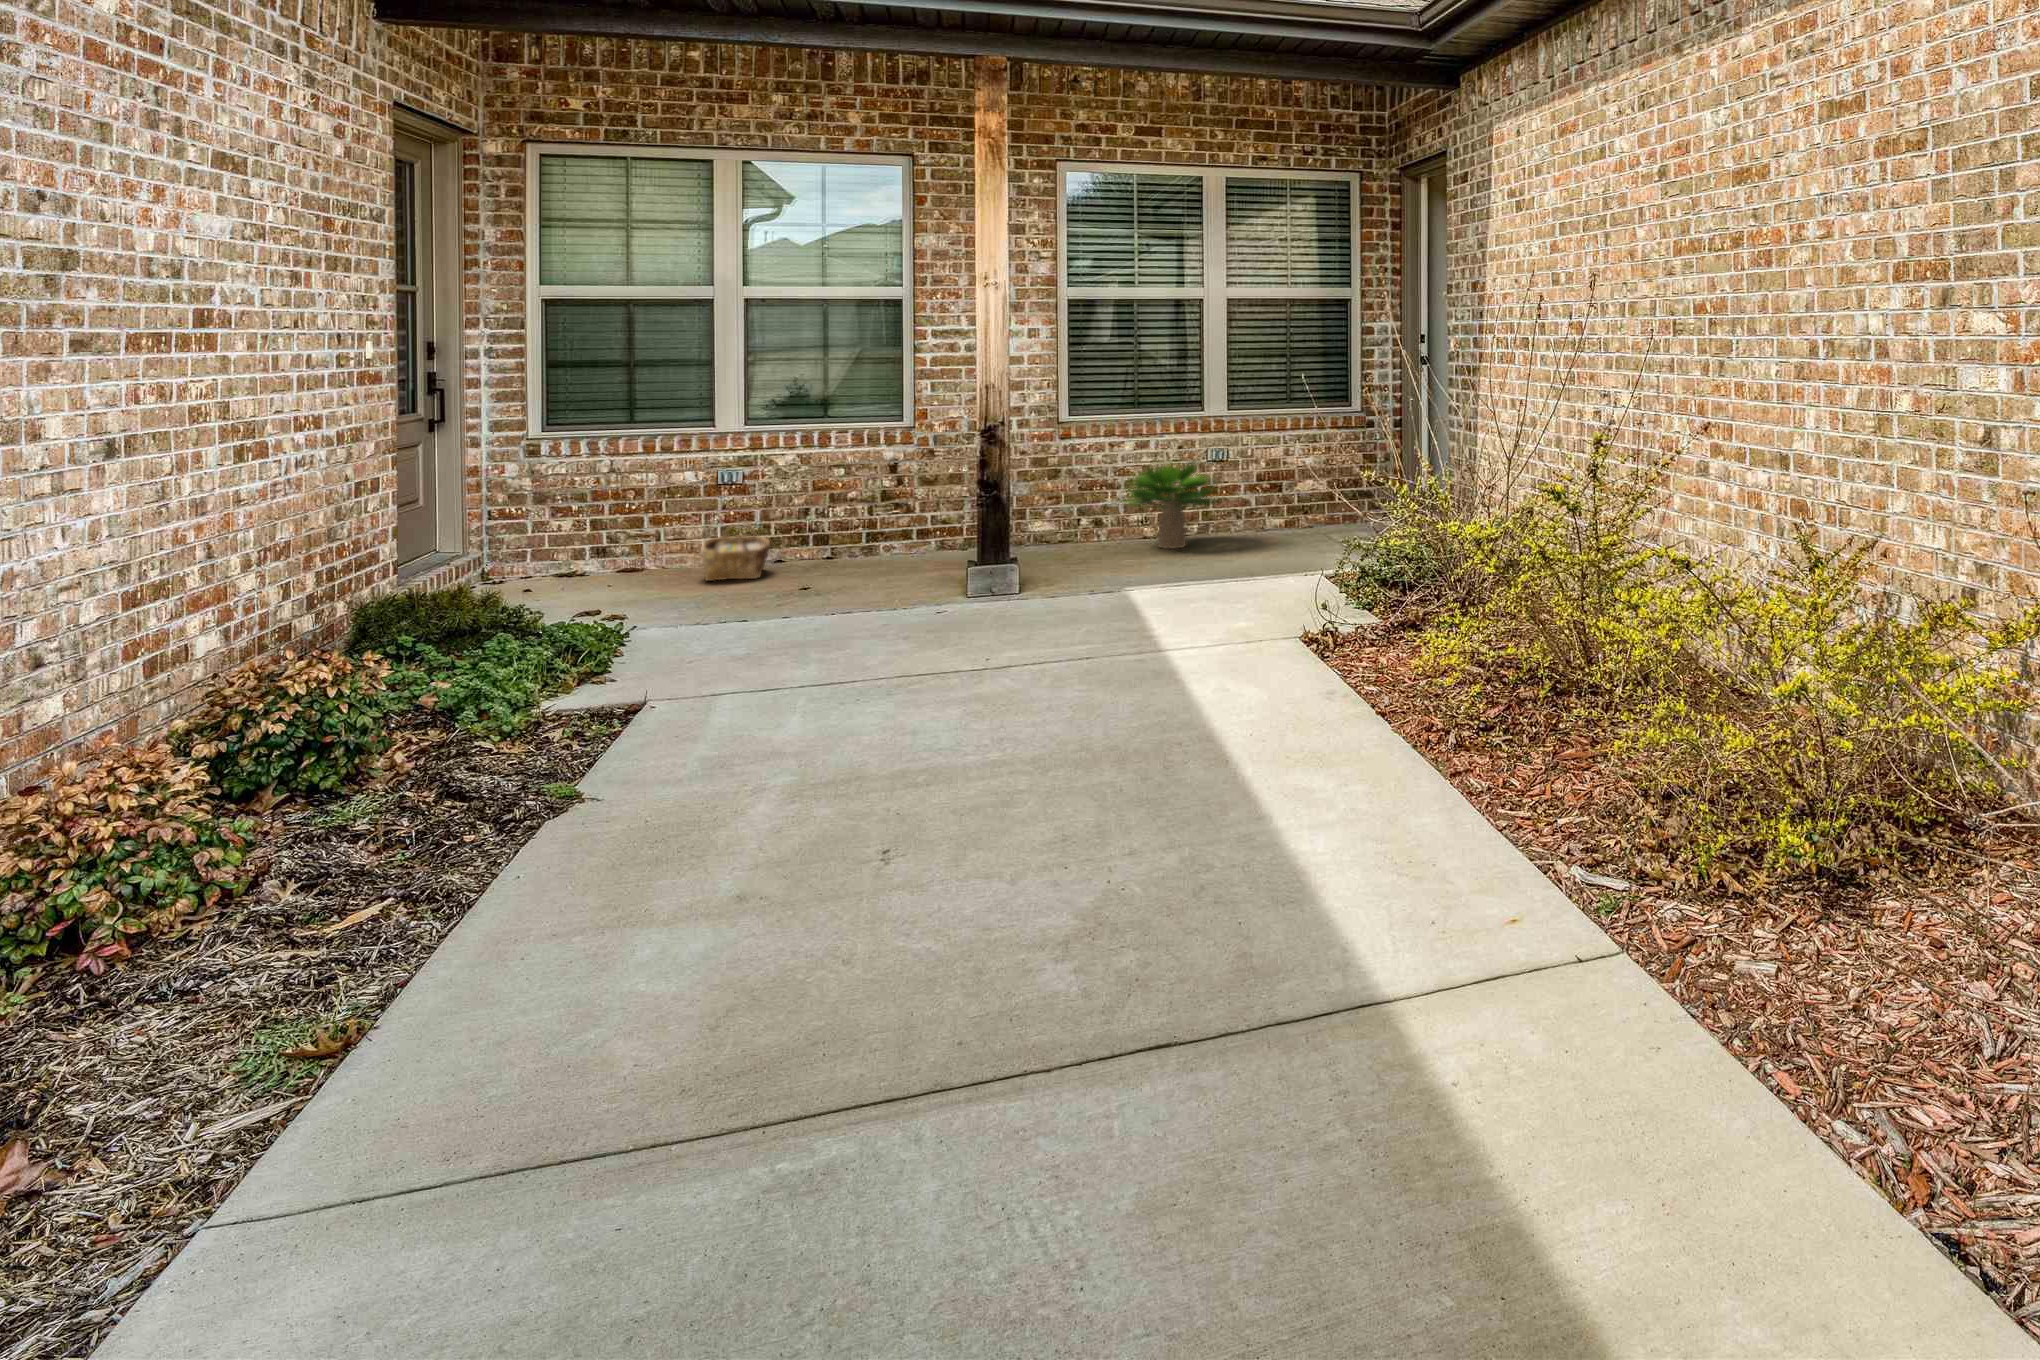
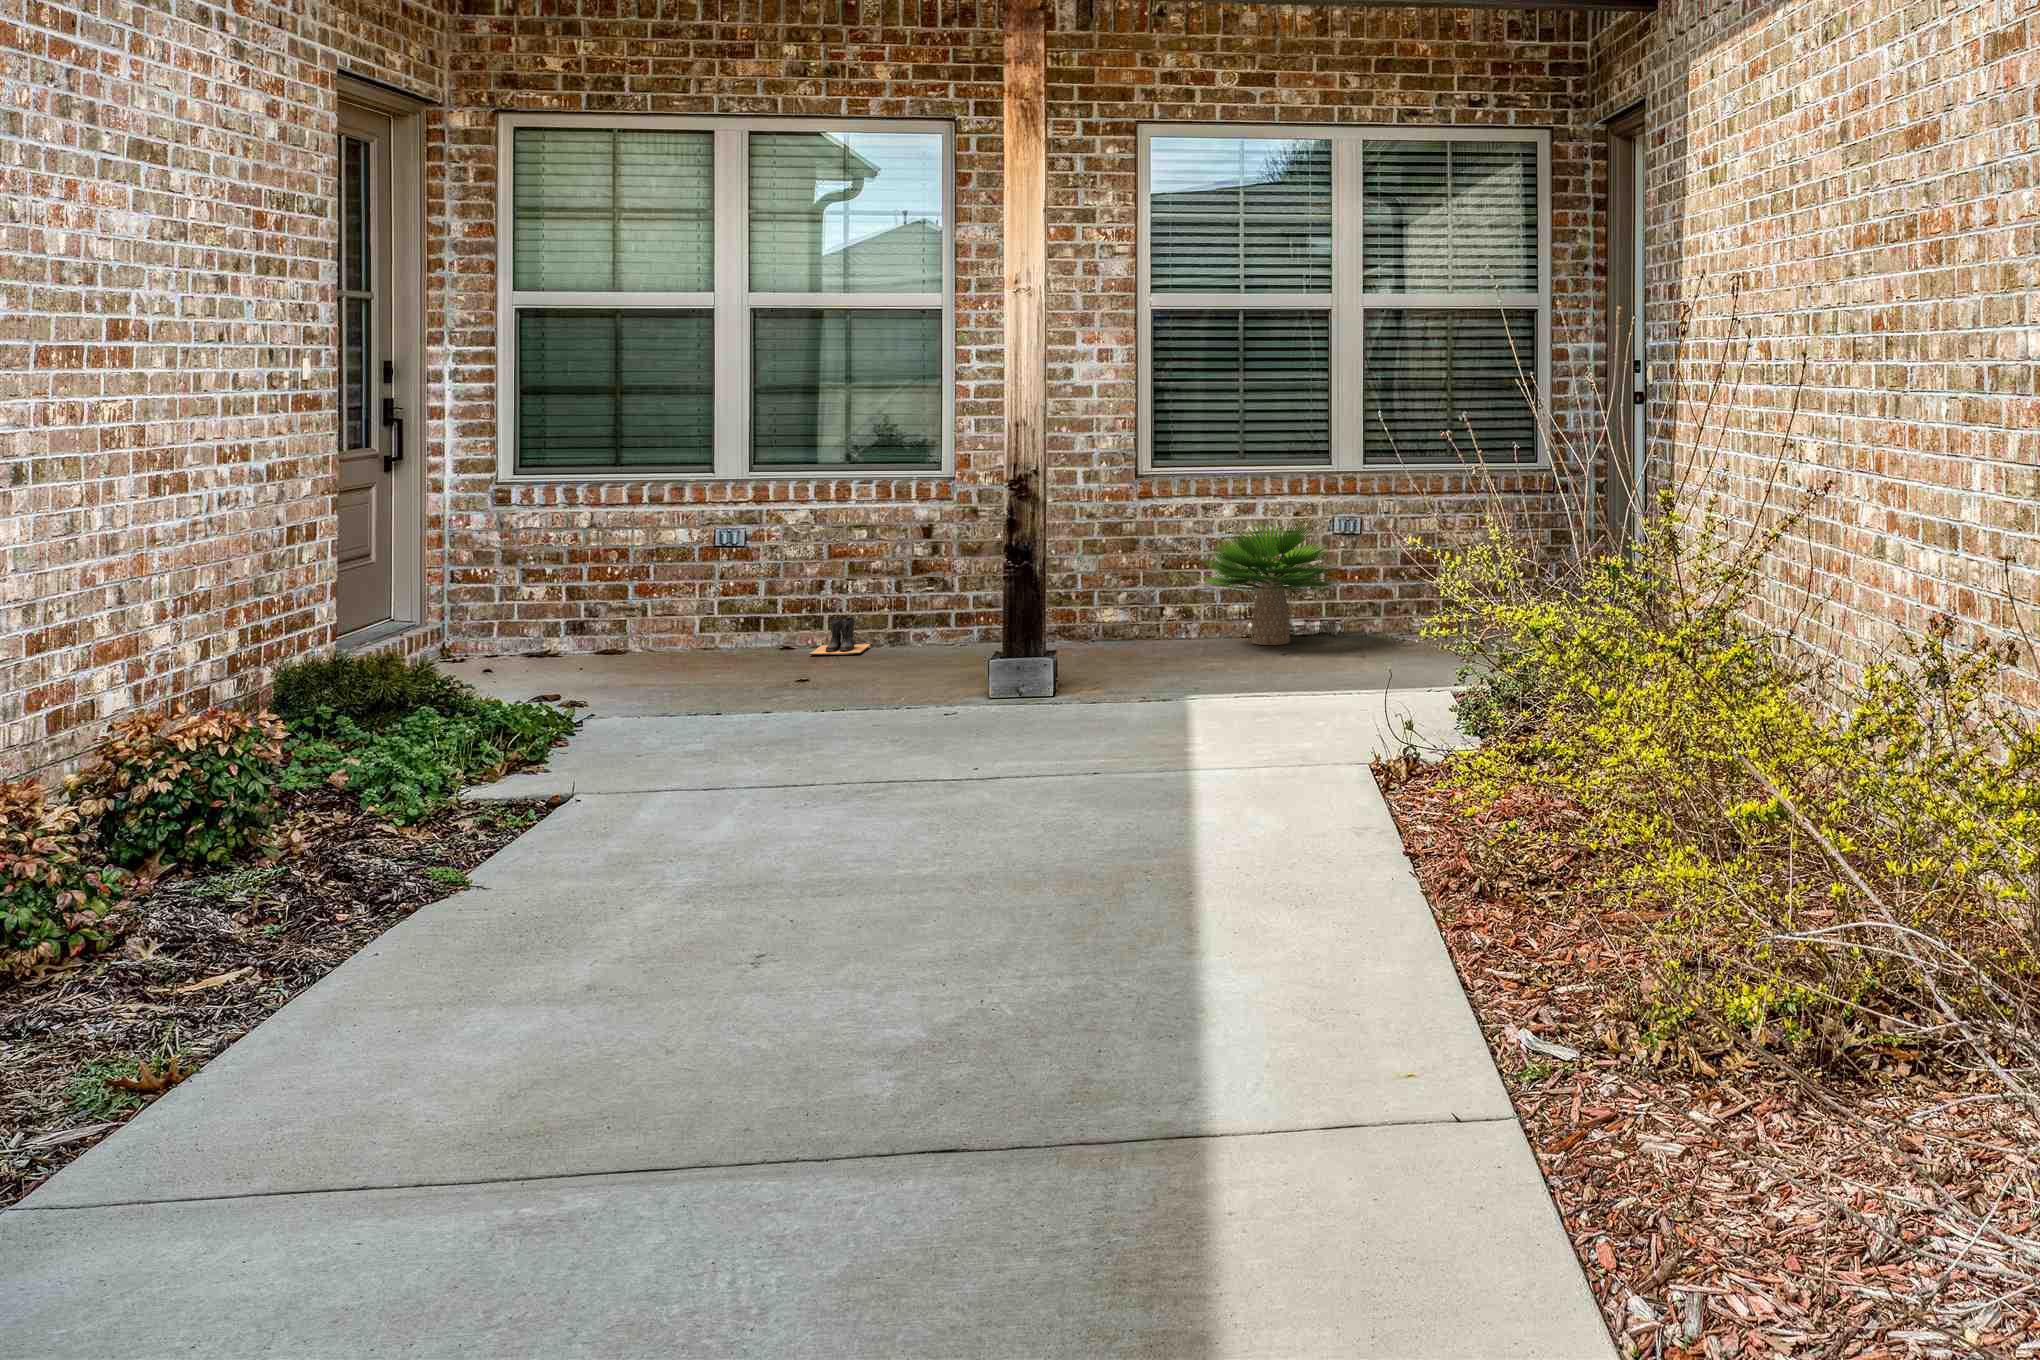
woven basket: present [701,523,770,581] -> none [687,592,769,663]
boots: none [805,540,853,571] -> present [809,618,870,655]

